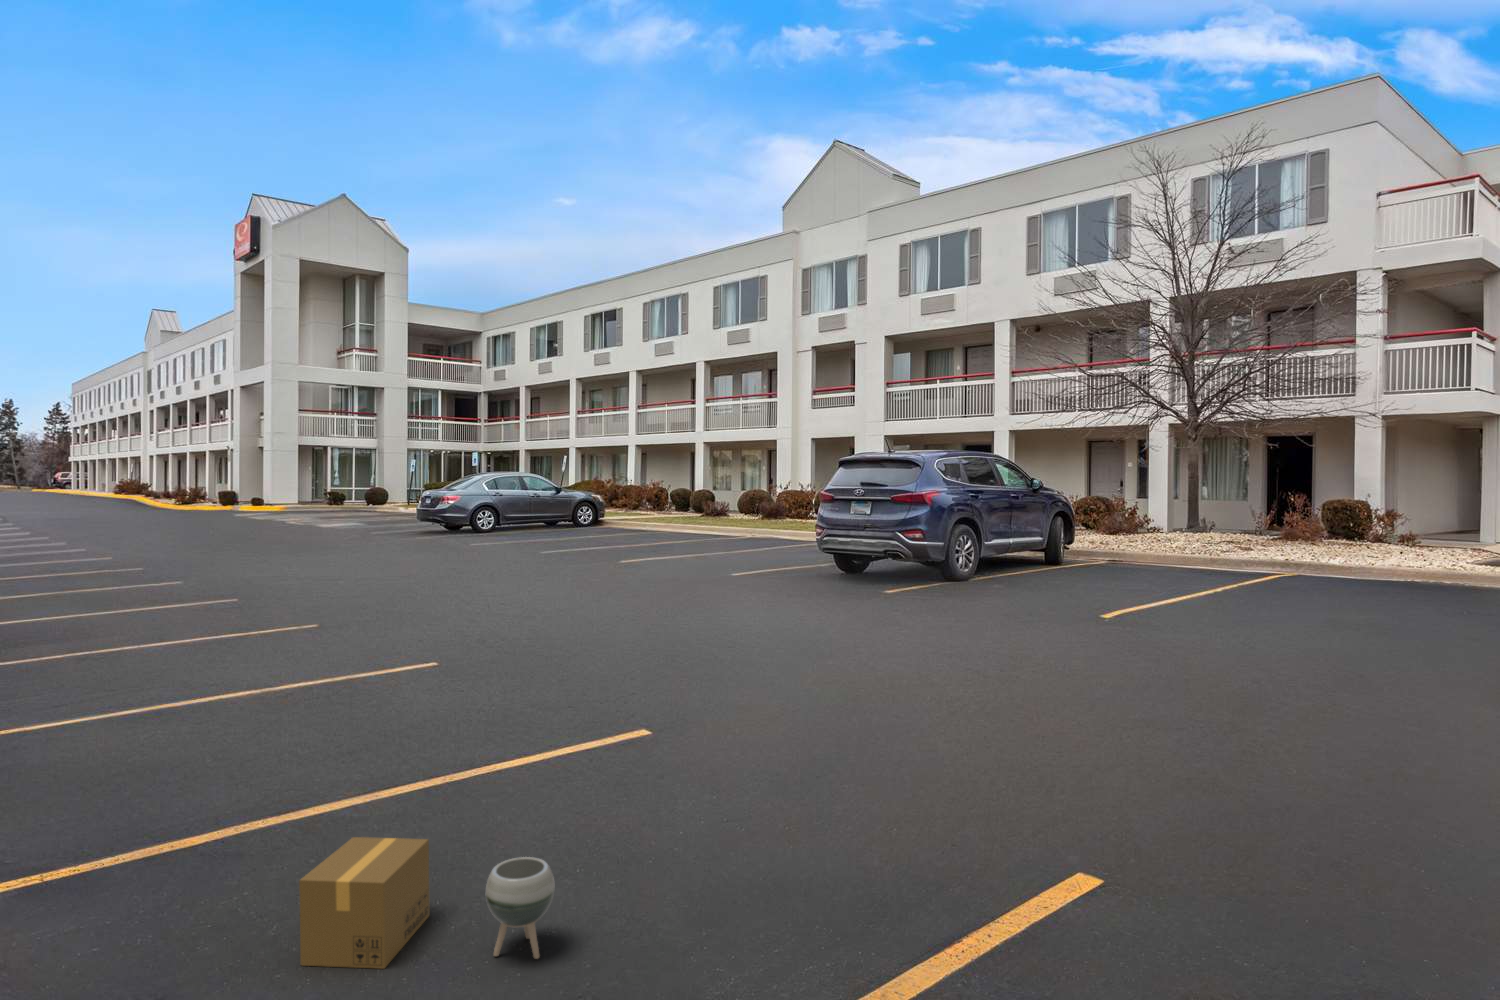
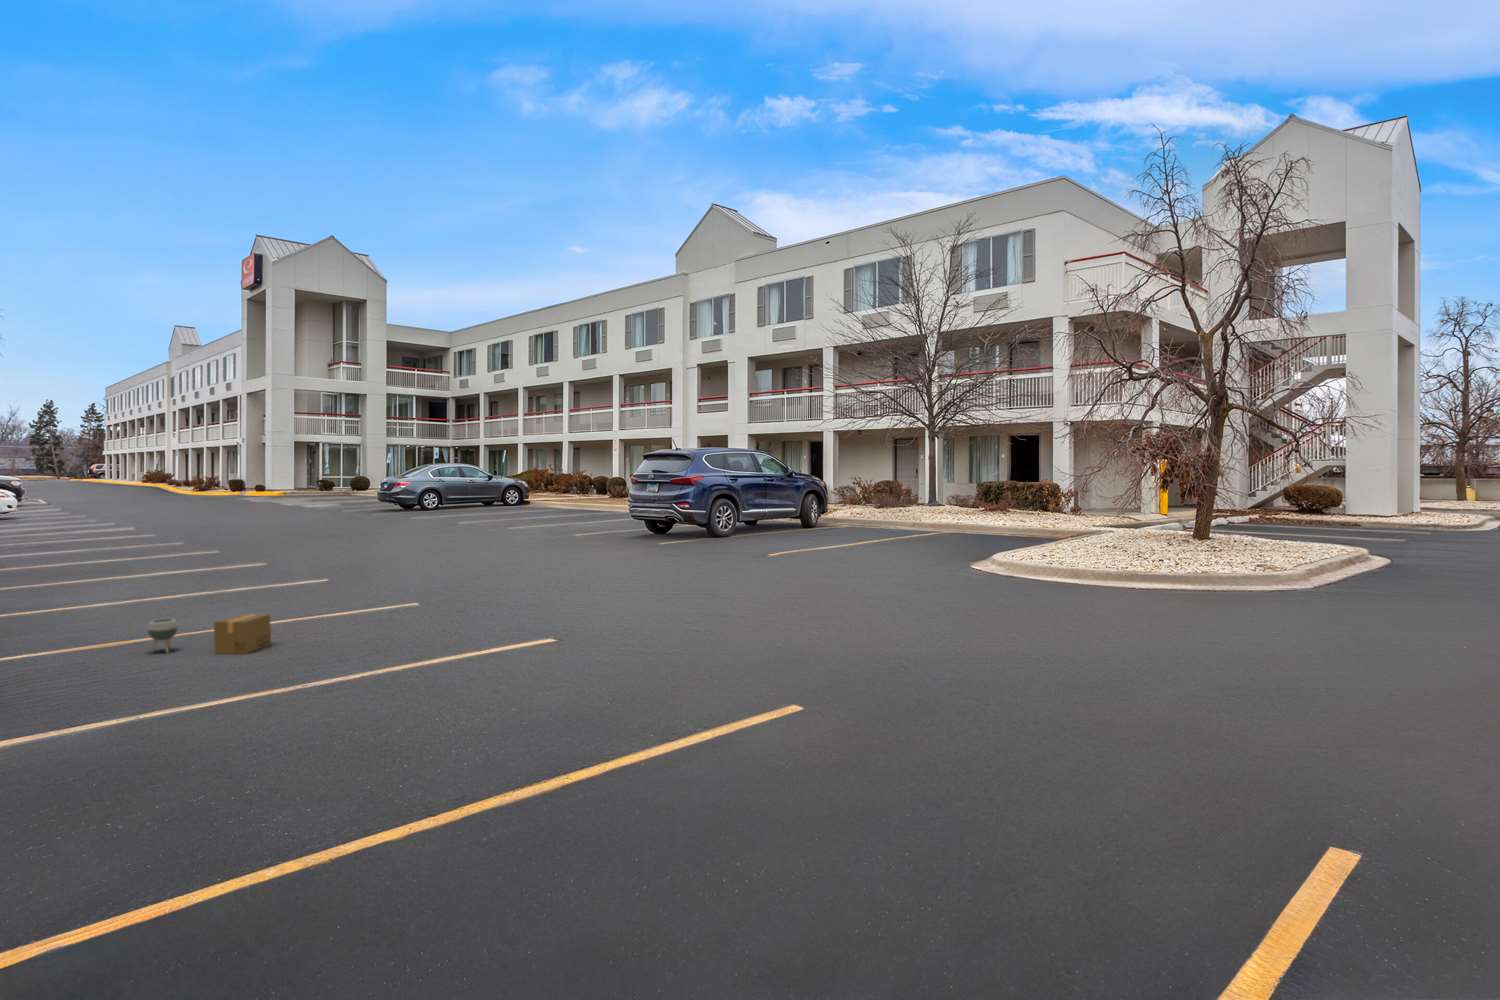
planter: present [486,857,554,959] -> present [147,618,178,653]

